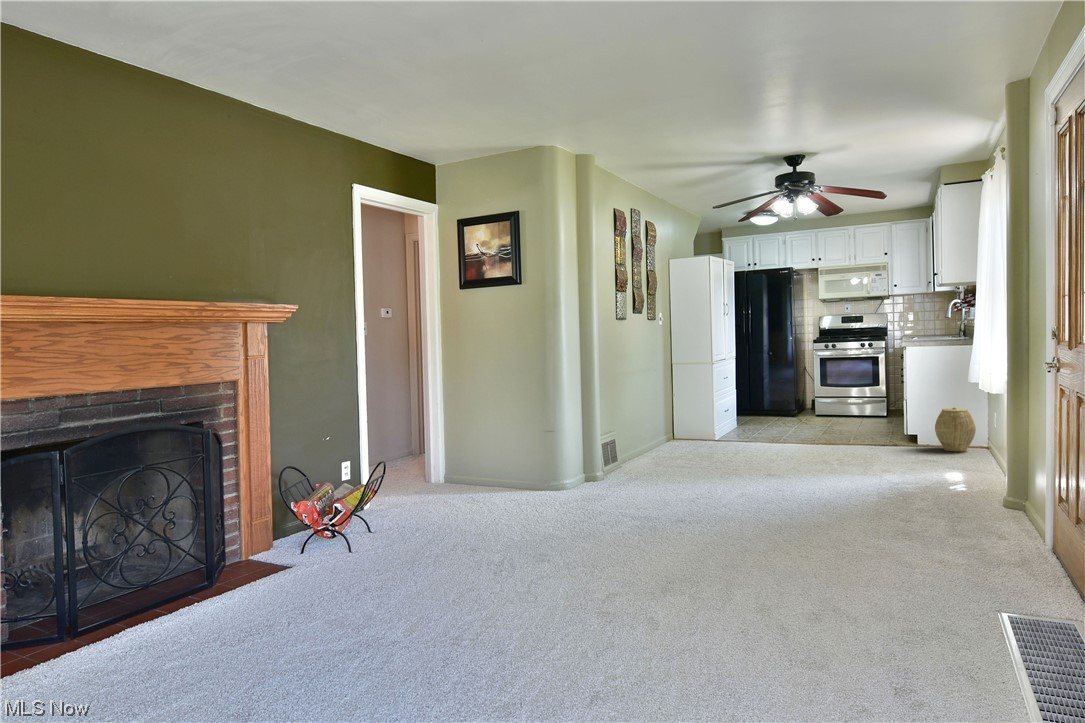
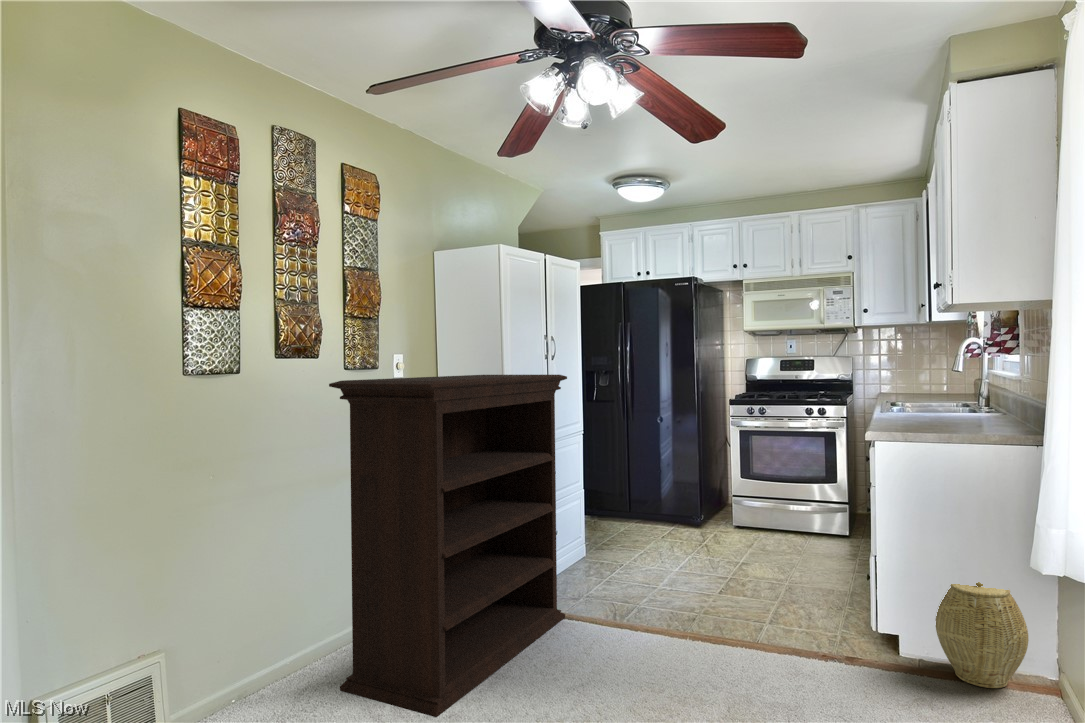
bookshelf: none [668,322,751,462] -> present [329,375,567,717]

